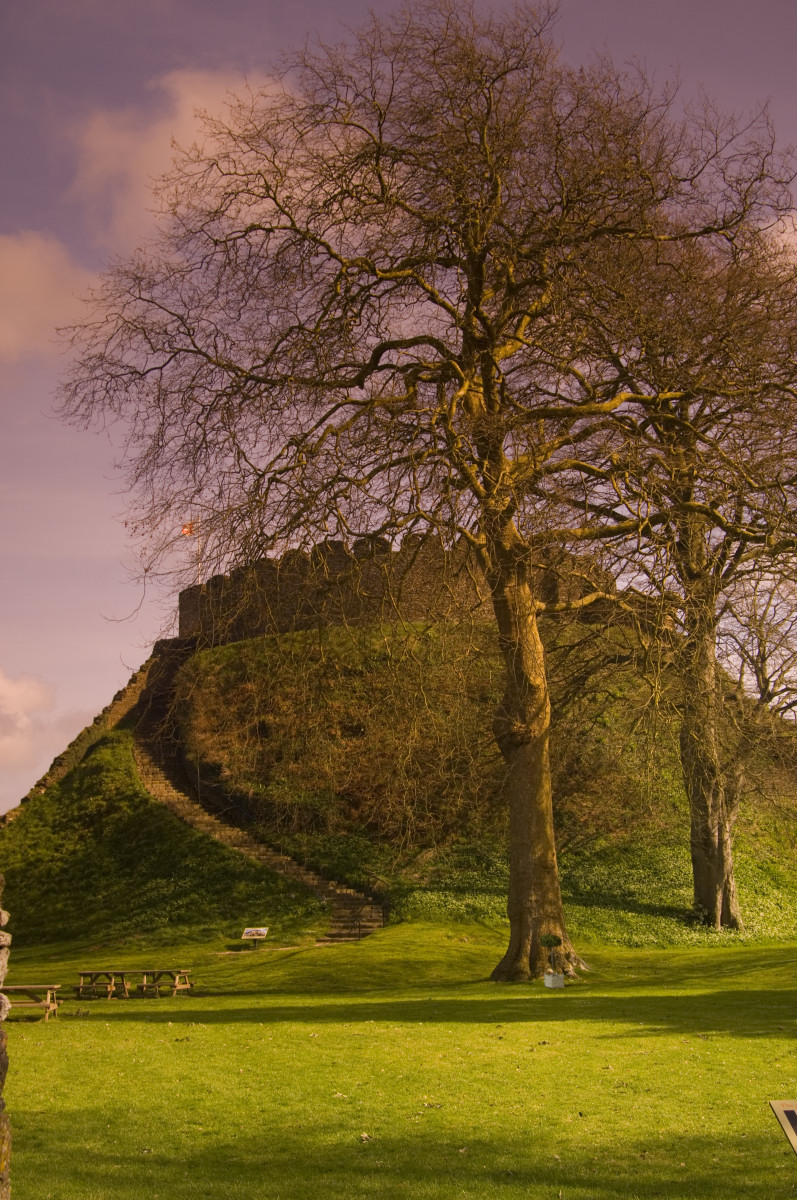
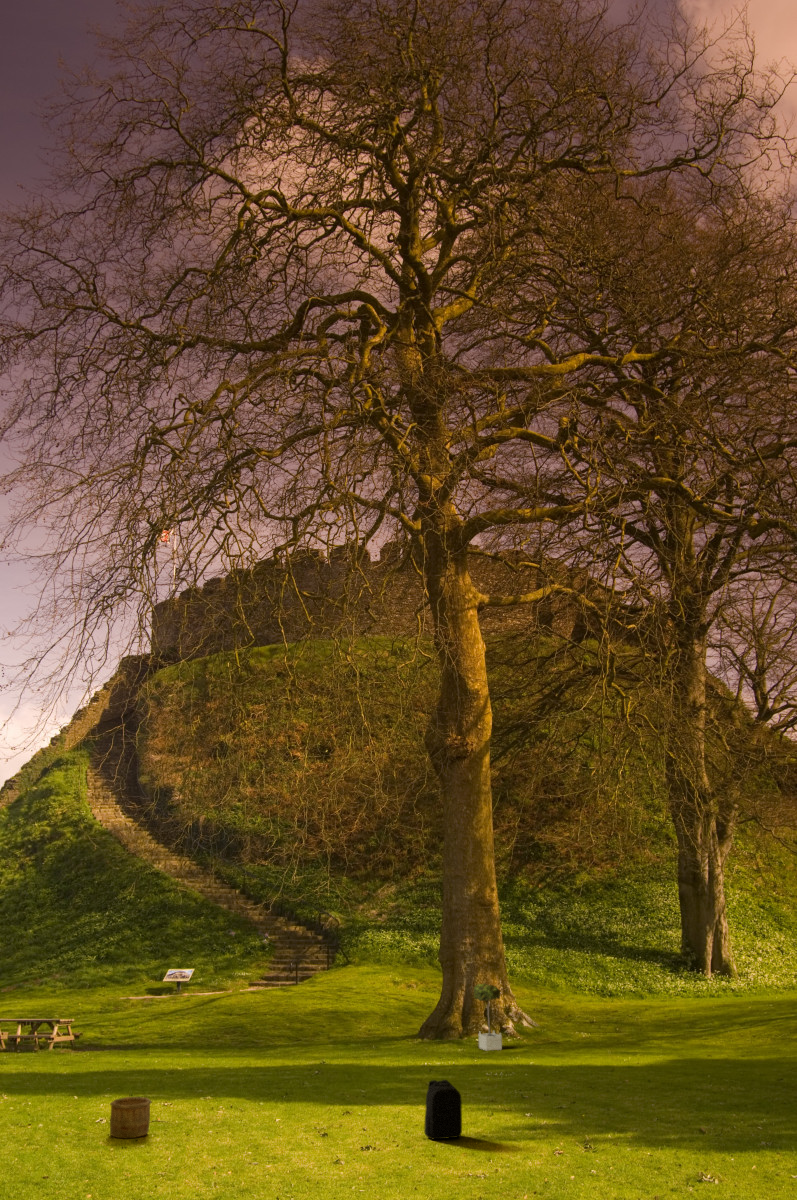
backpack: none [537,1001,566,1044] -> present [424,1080,462,1139]
wooden bucket: none [301,1018,331,1047] -> present [110,1097,151,1138]

